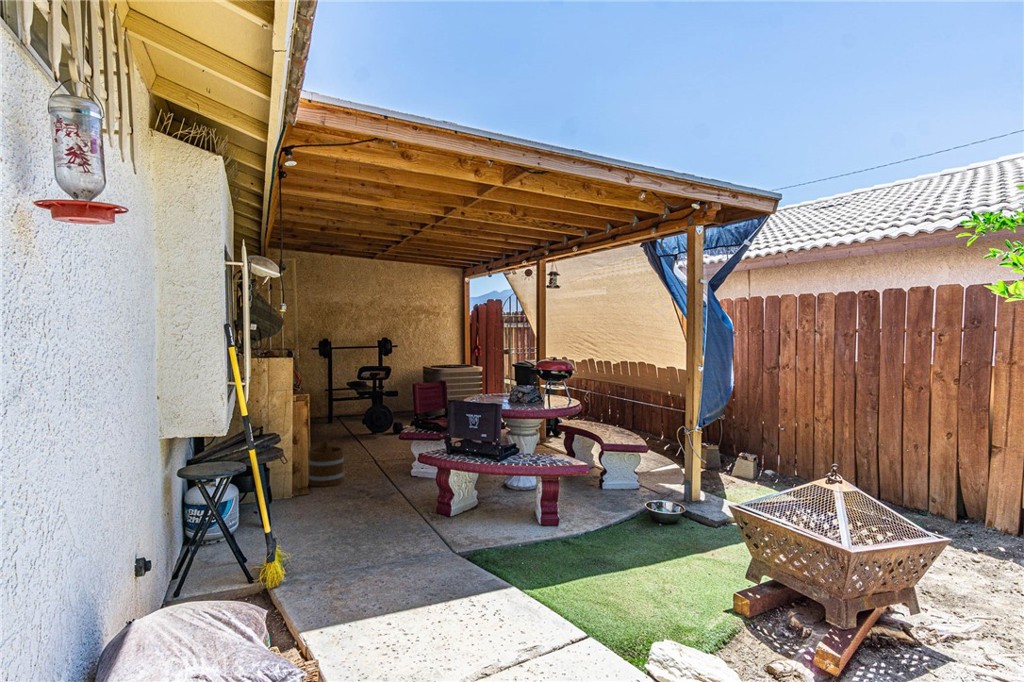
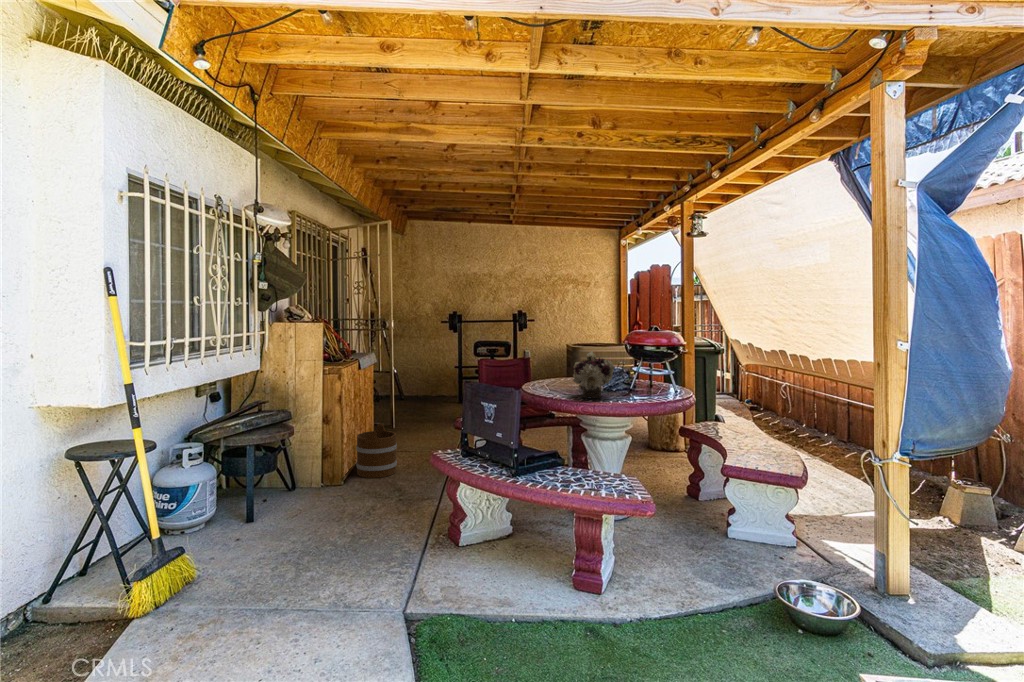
flower arrangement: none [508,375,539,407] -> present [572,352,614,399]

